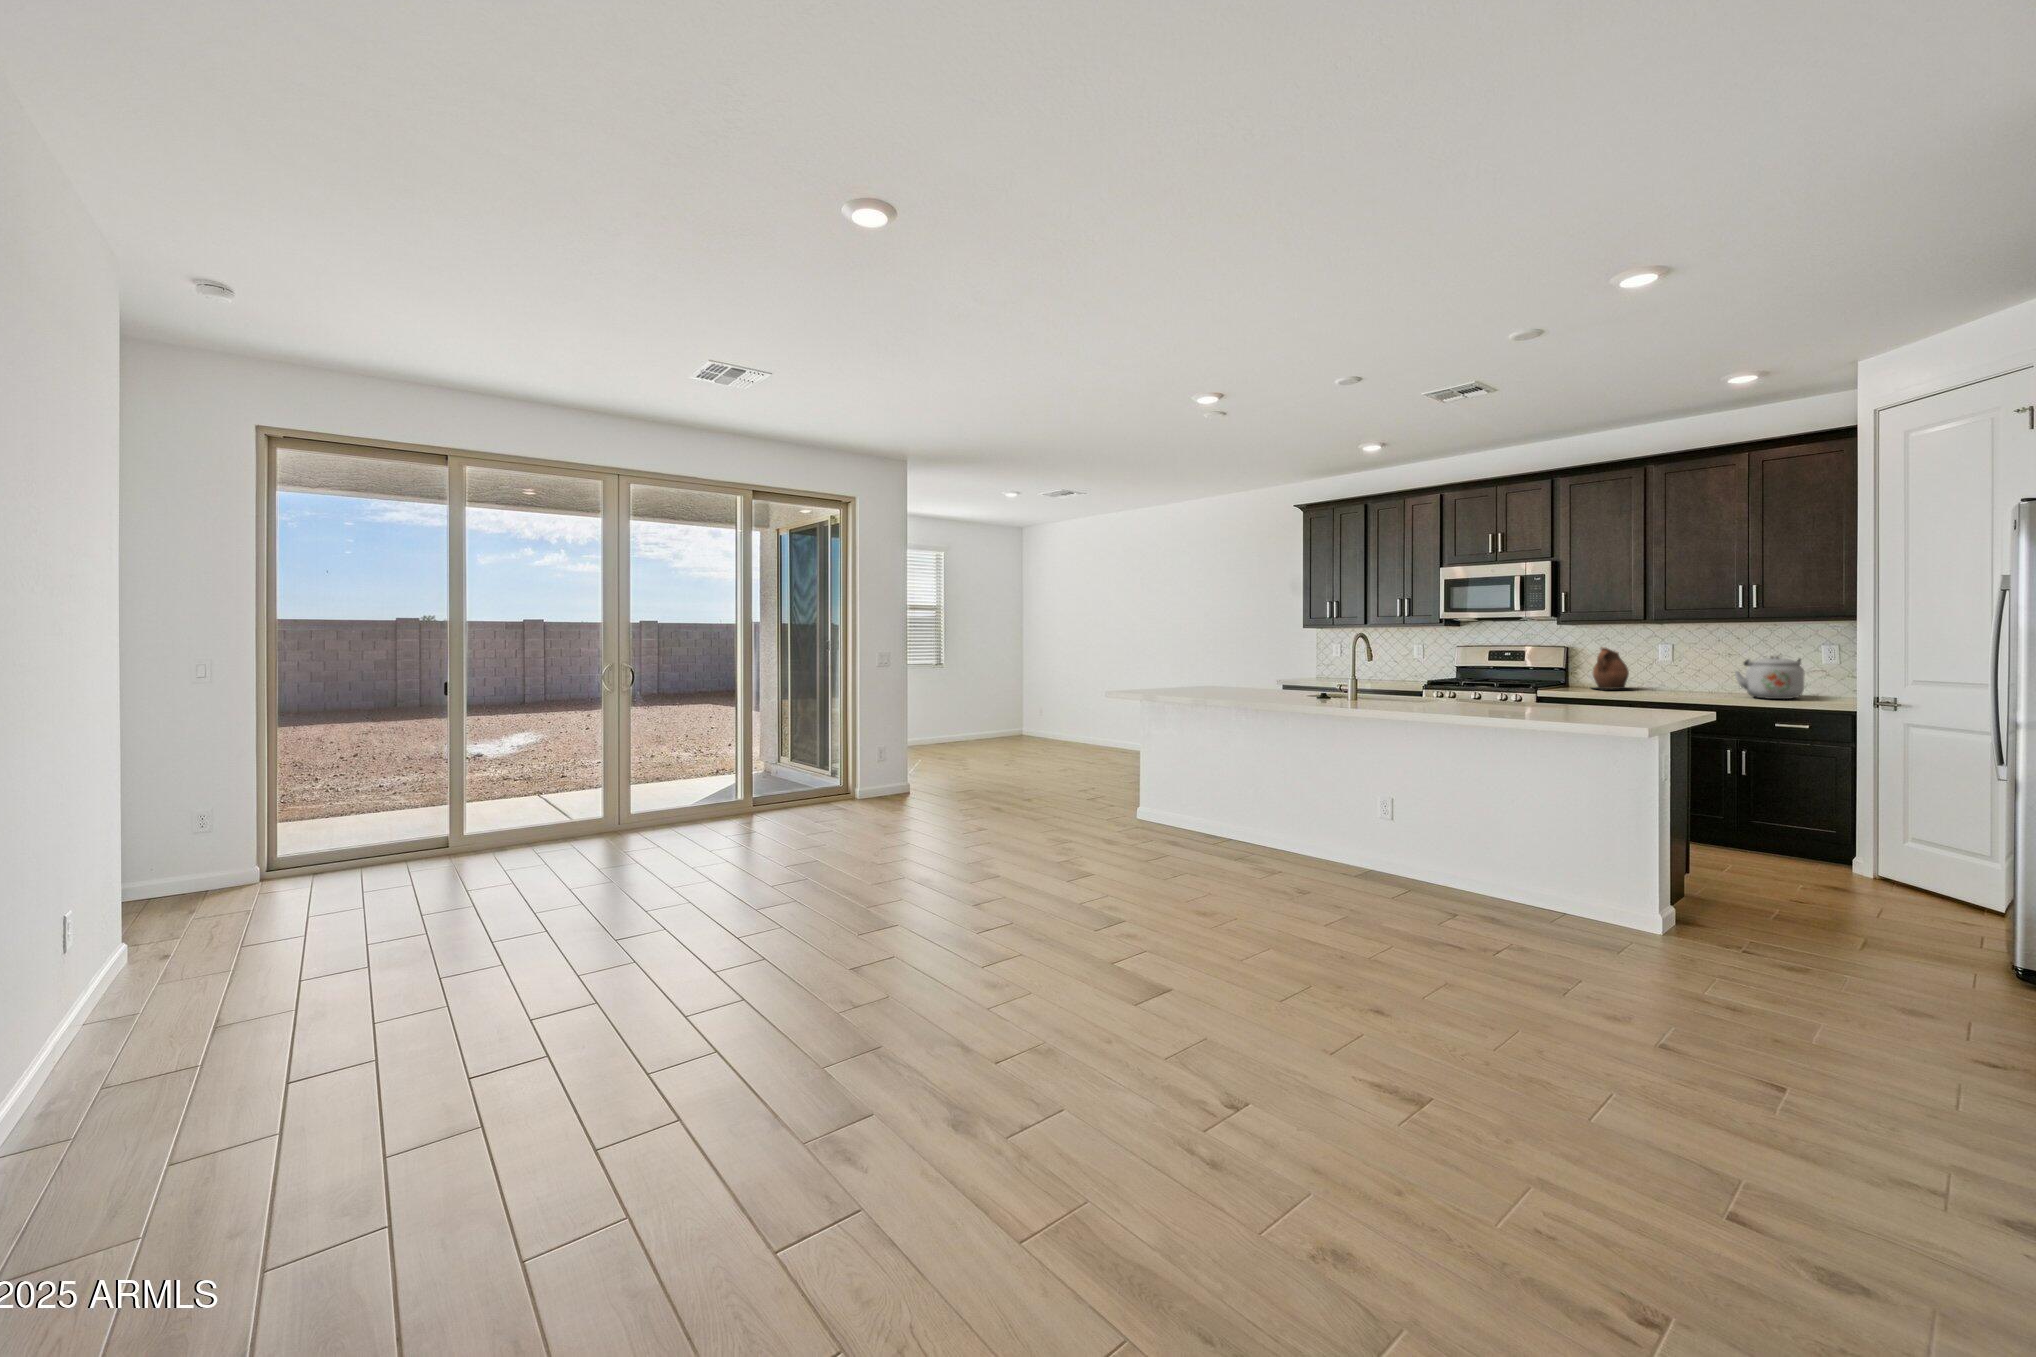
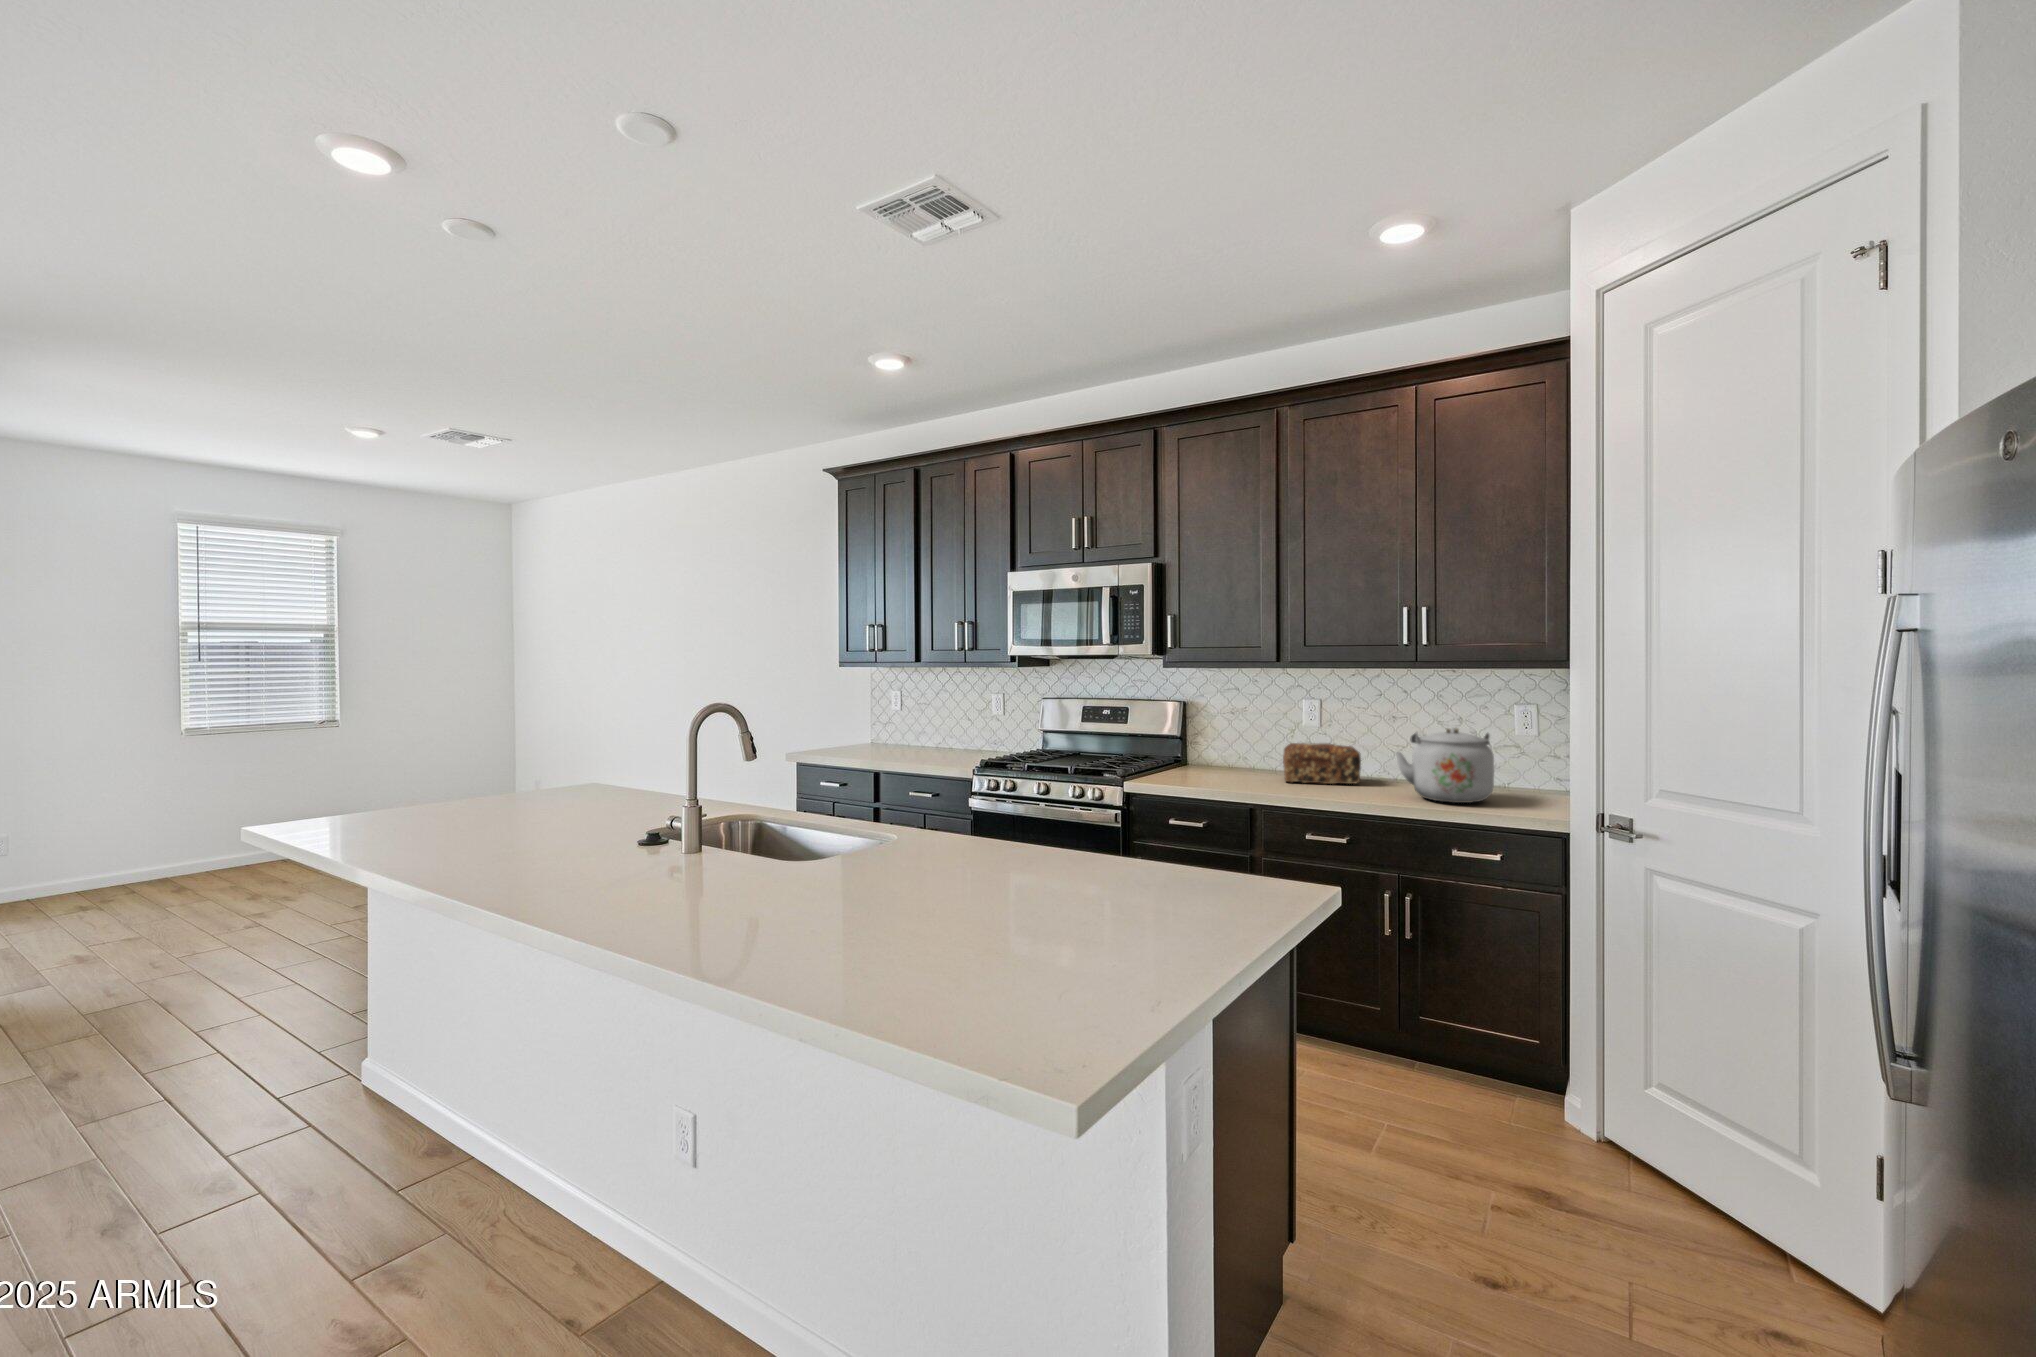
ceramic pitcher: present [1593,647,1629,689] -> none [1201,706,1265,778]
bread loaf: none [1648,668,1706,692] -> present [1283,743,1361,784]

